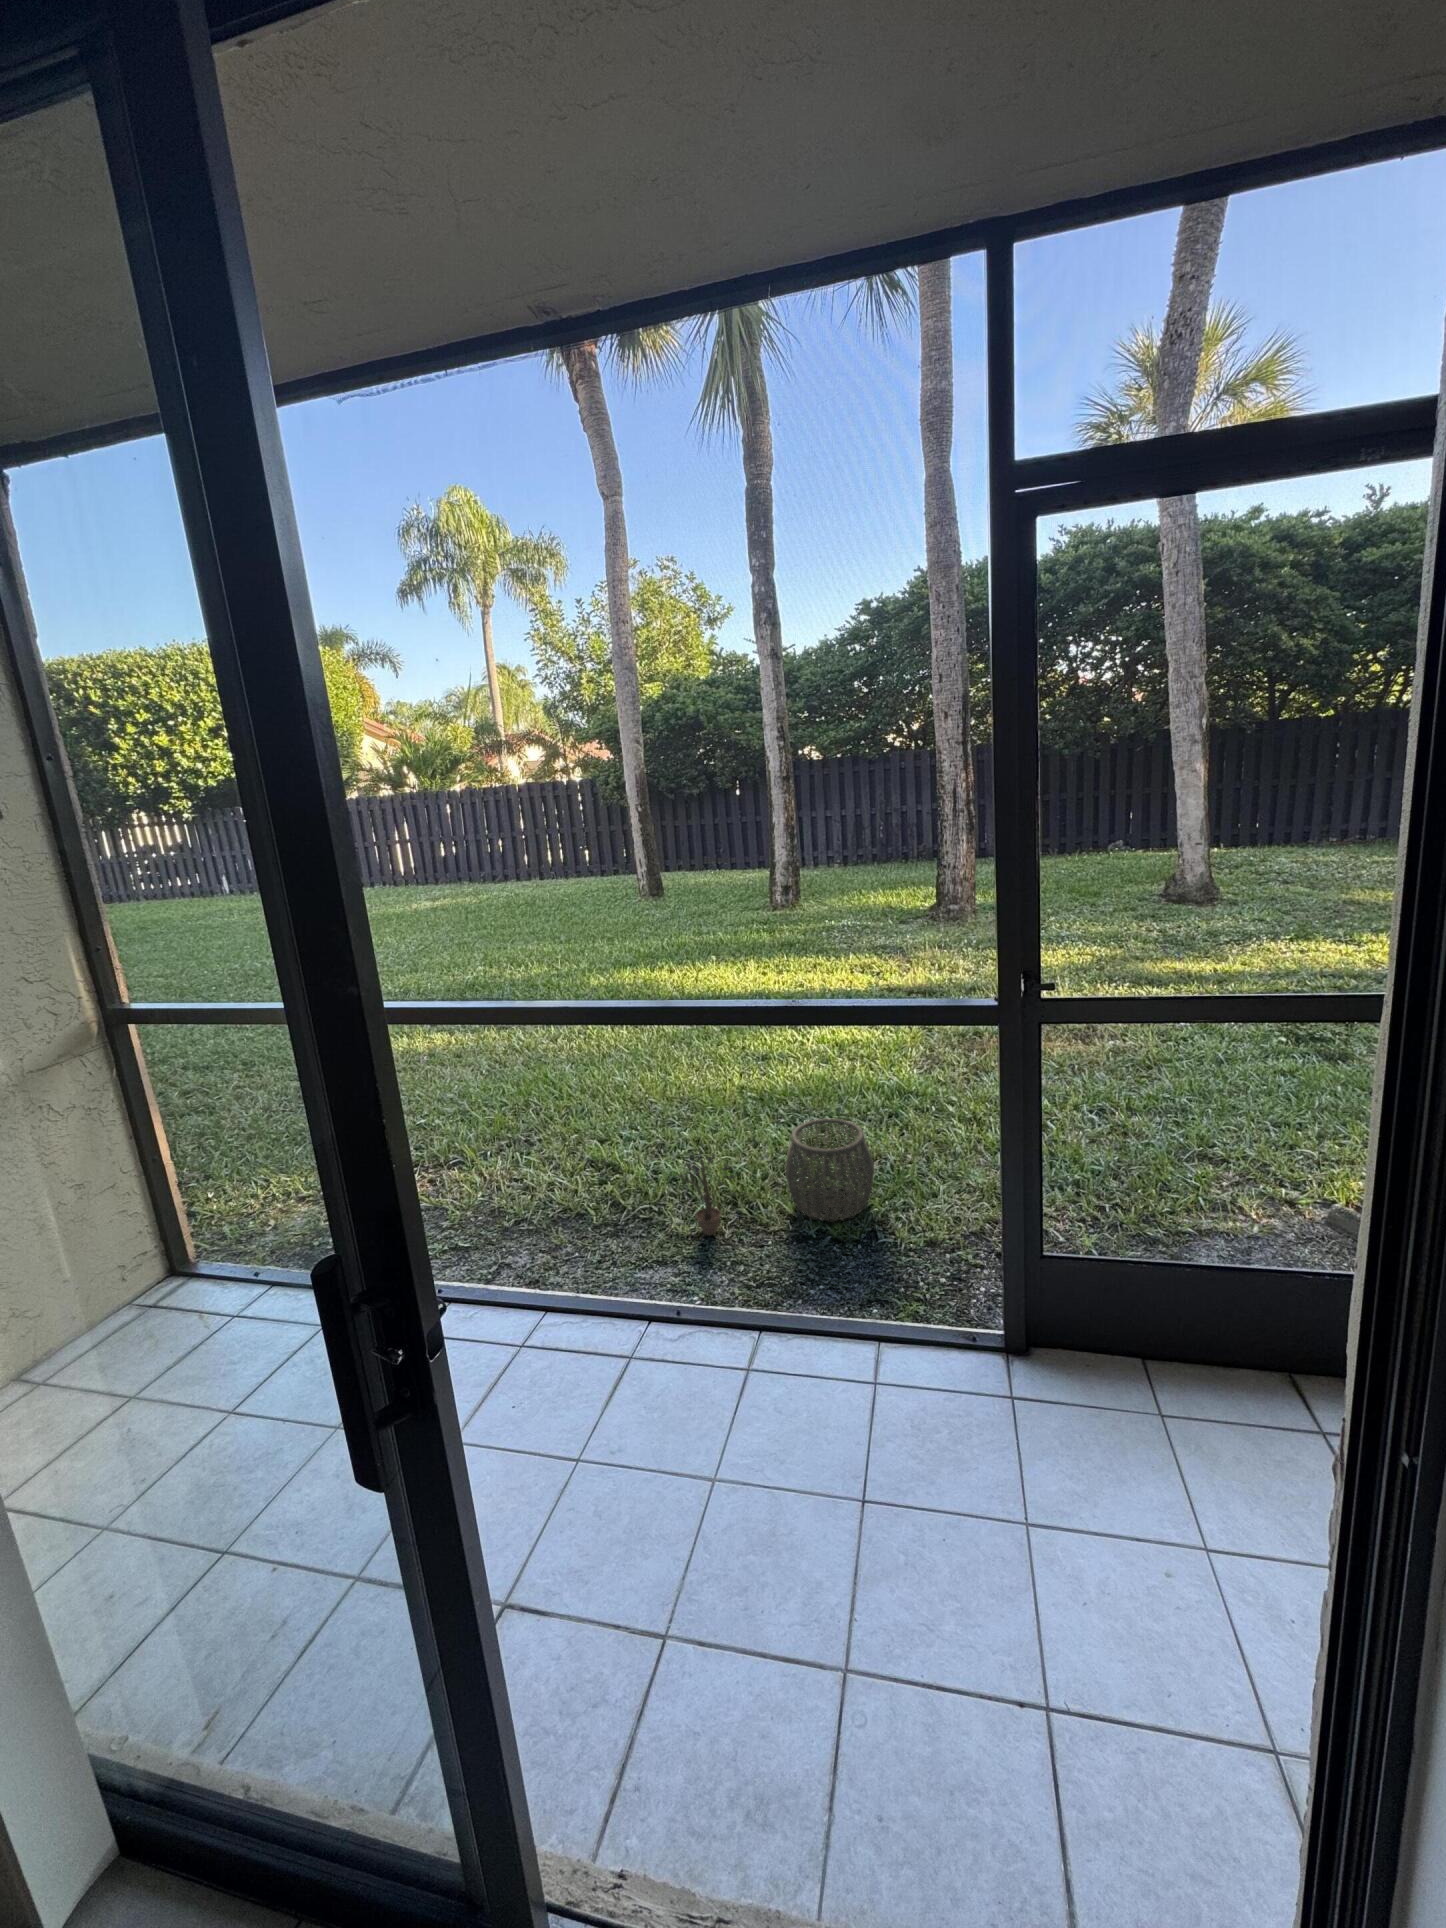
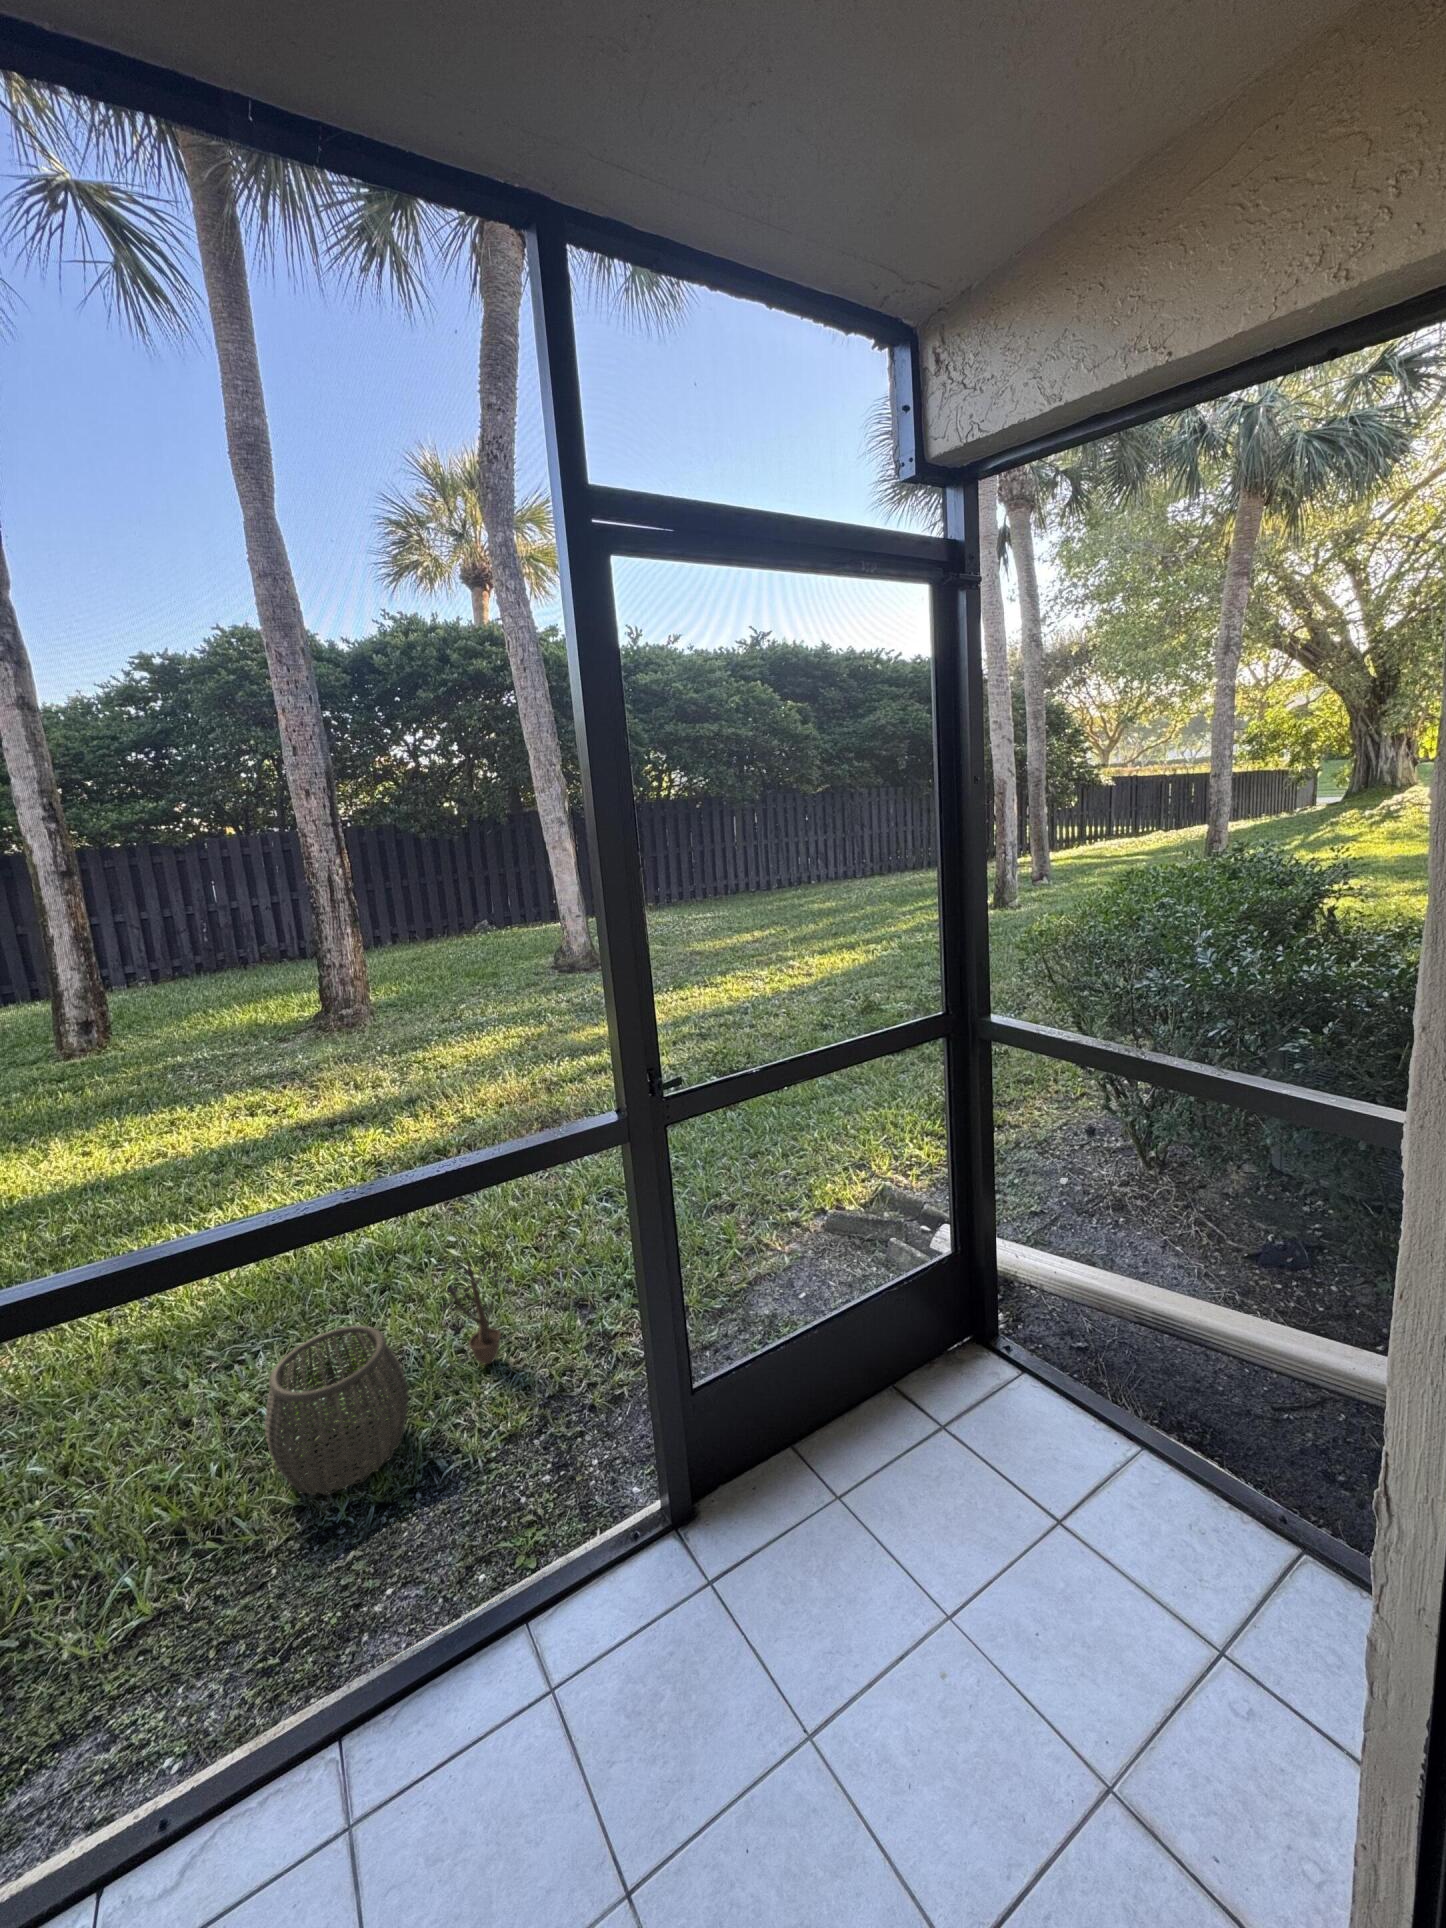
decorative plant: present [675,1150,734,1235] -> present [438,1261,512,1374]

